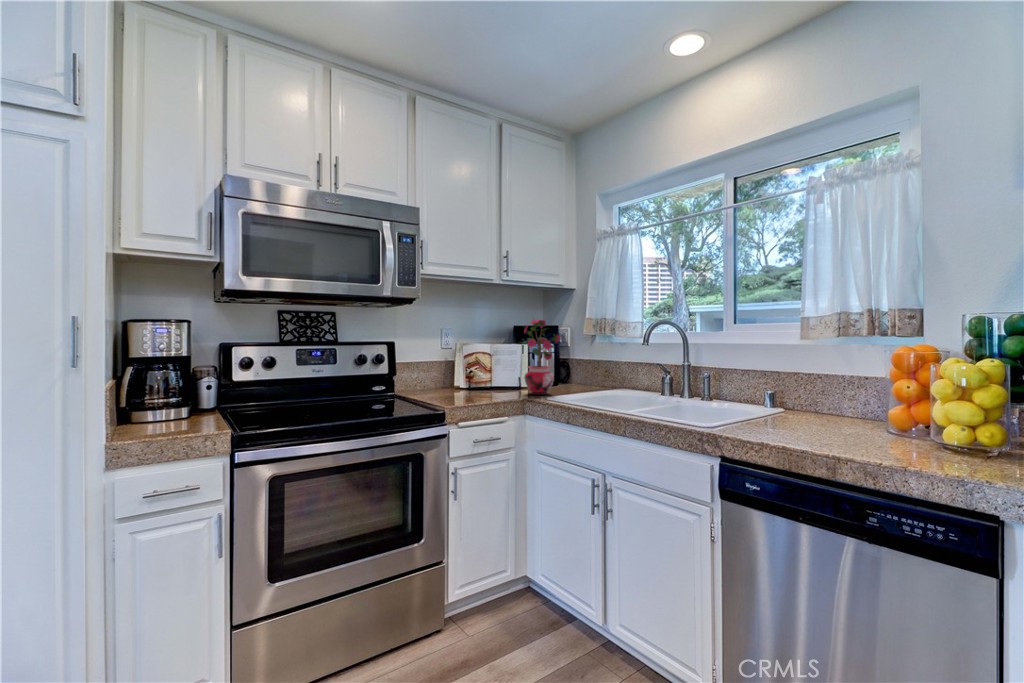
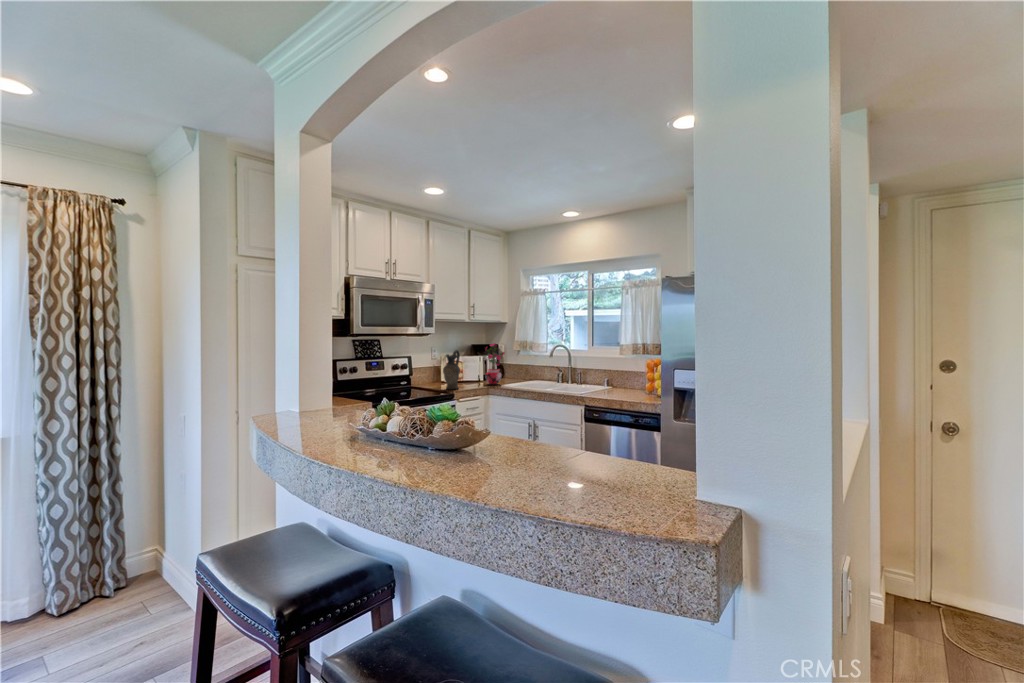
ceramic pitcher: none [436,329,471,403] -> present [443,350,460,389]

